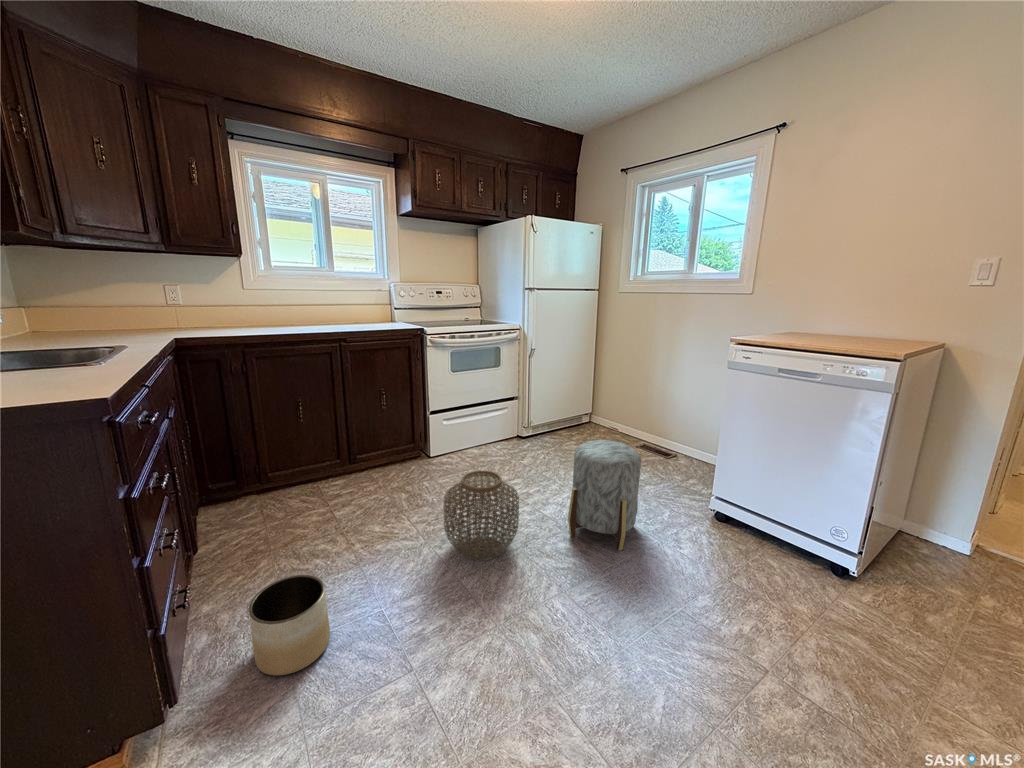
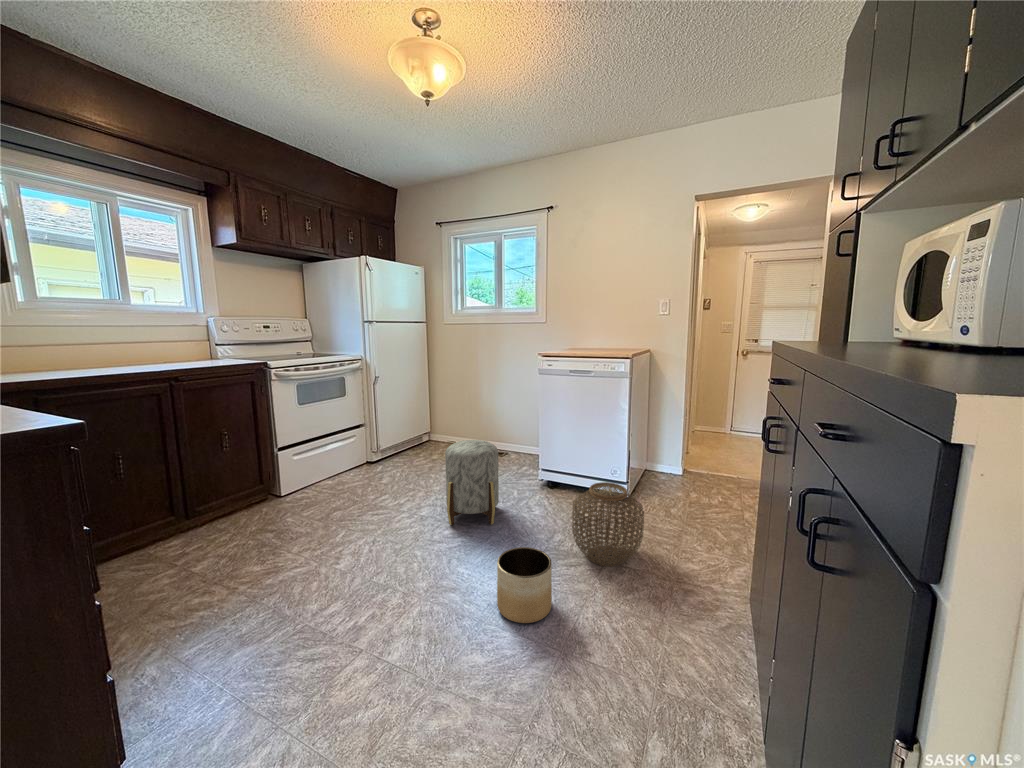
woven basket: present [443,471,519,560] -> present [572,482,644,567]
planter: present [249,575,330,675] -> present [497,547,552,623]

